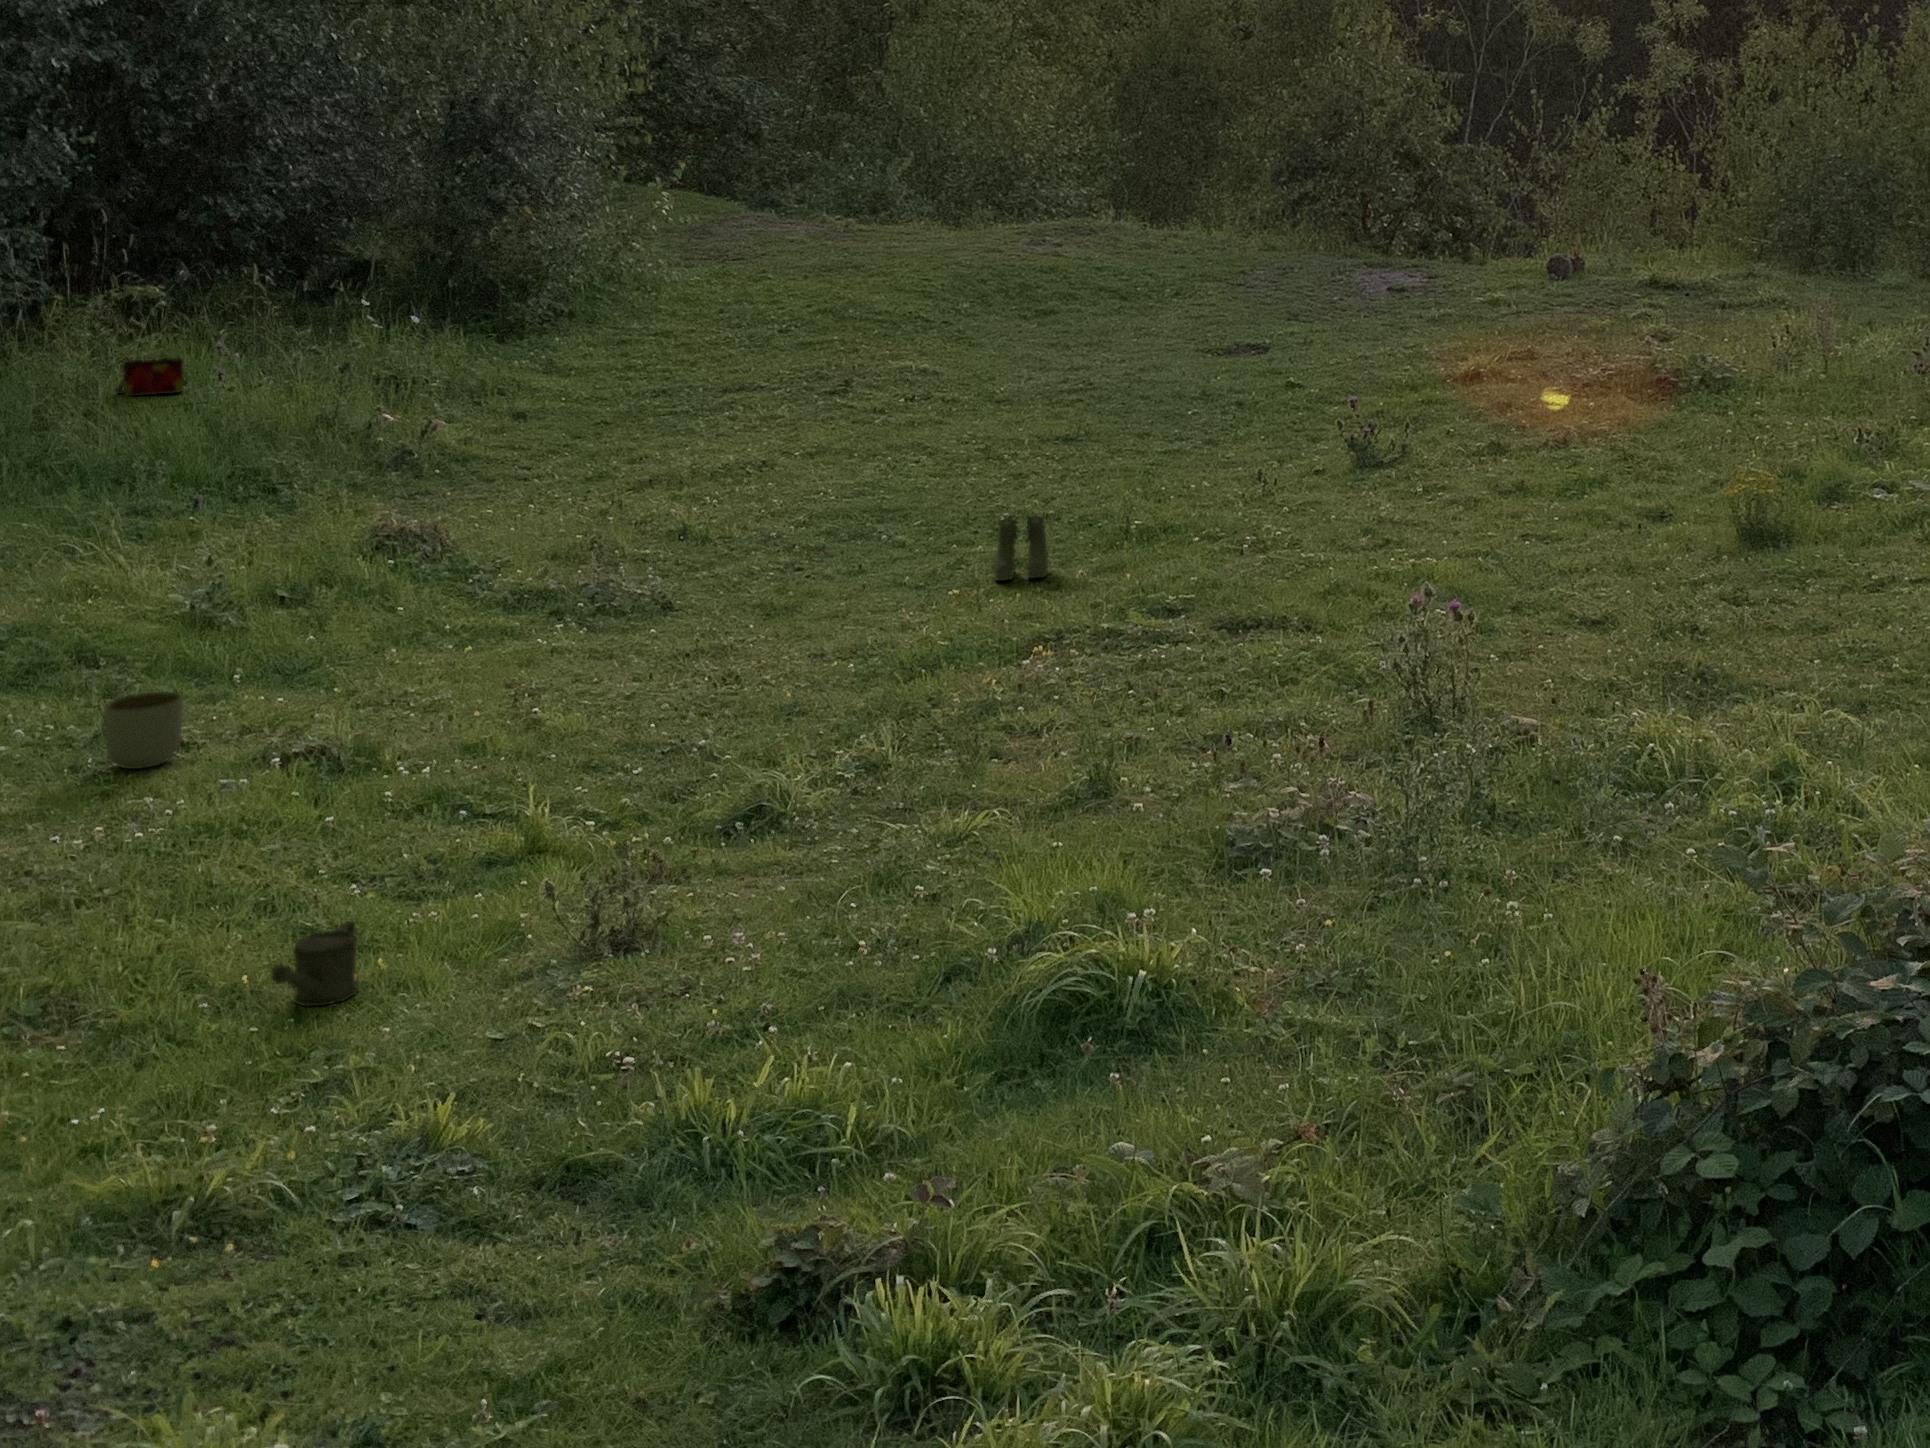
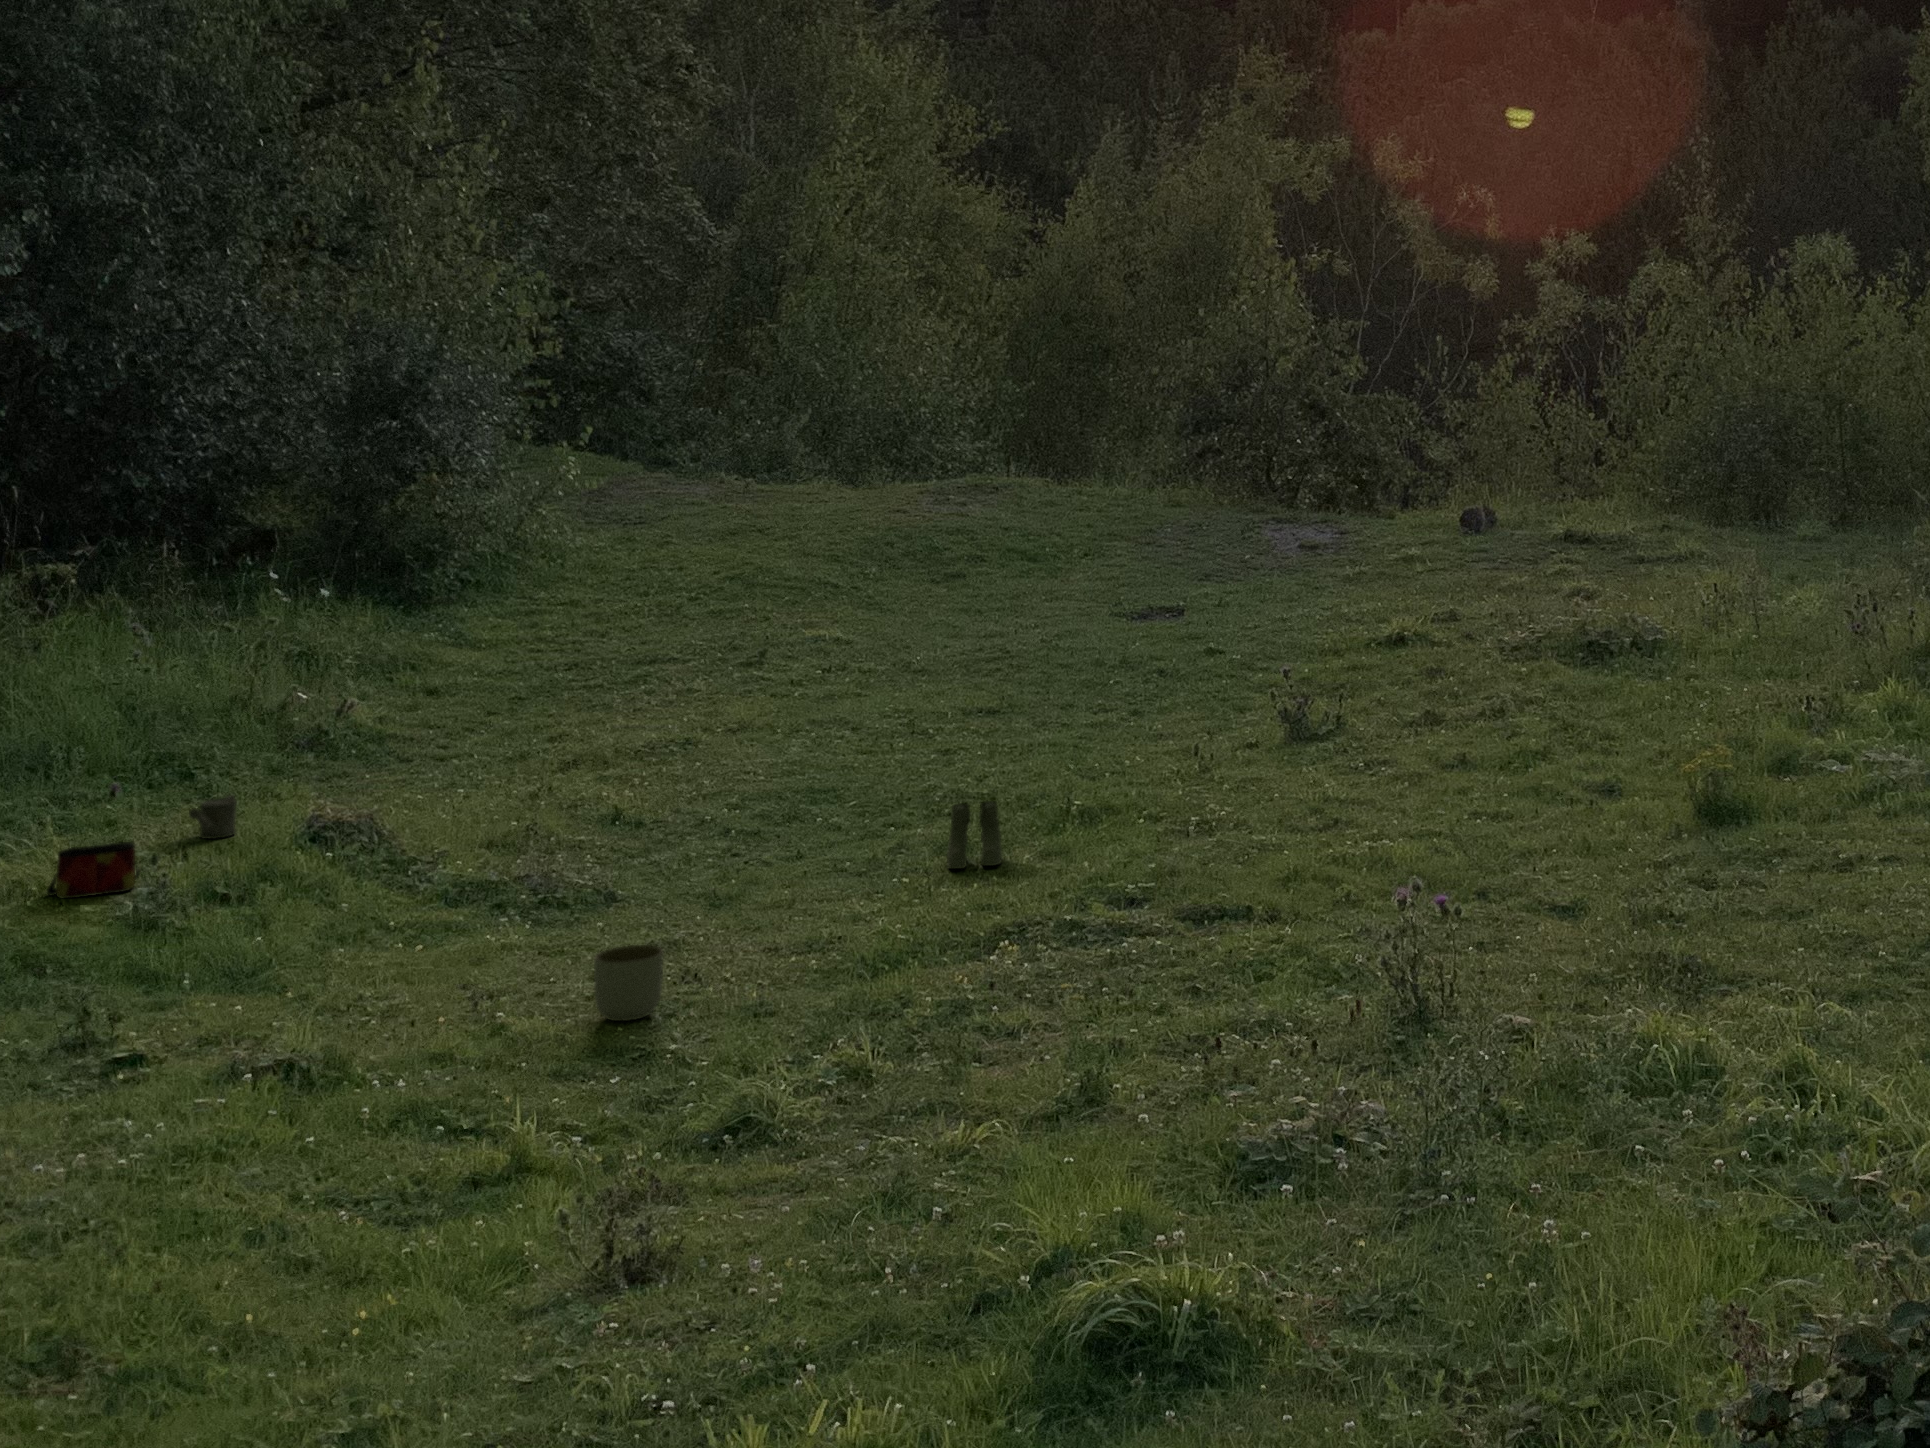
bag: present [116,358,187,396] -> present [46,842,140,898]
planter: present [104,692,183,769] -> present [594,945,664,1021]
watering can: present [271,921,357,1006] -> present [189,795,237,839]

